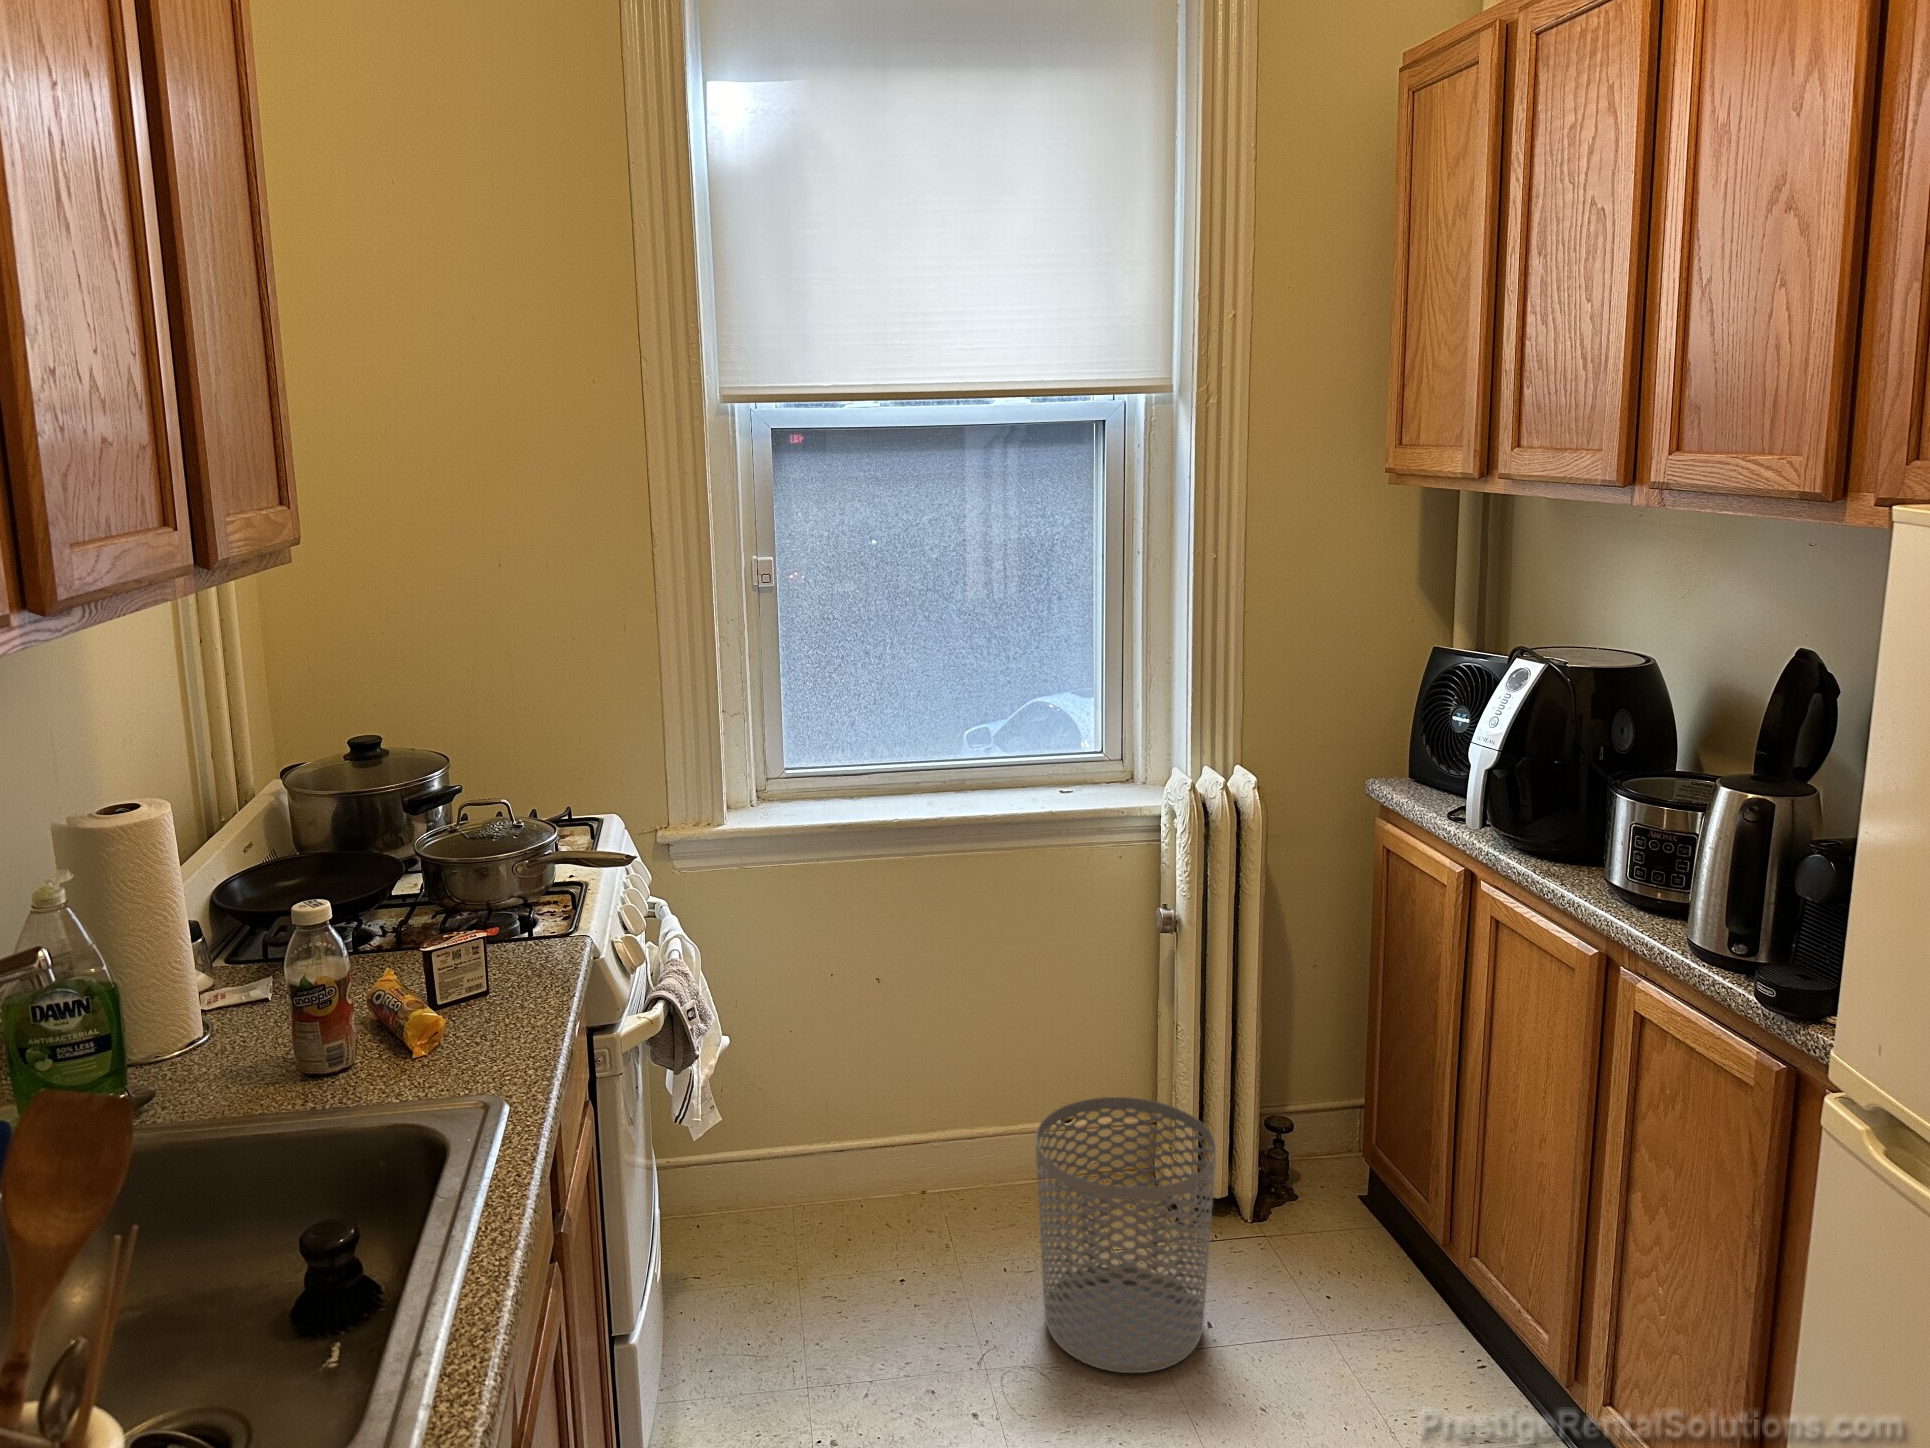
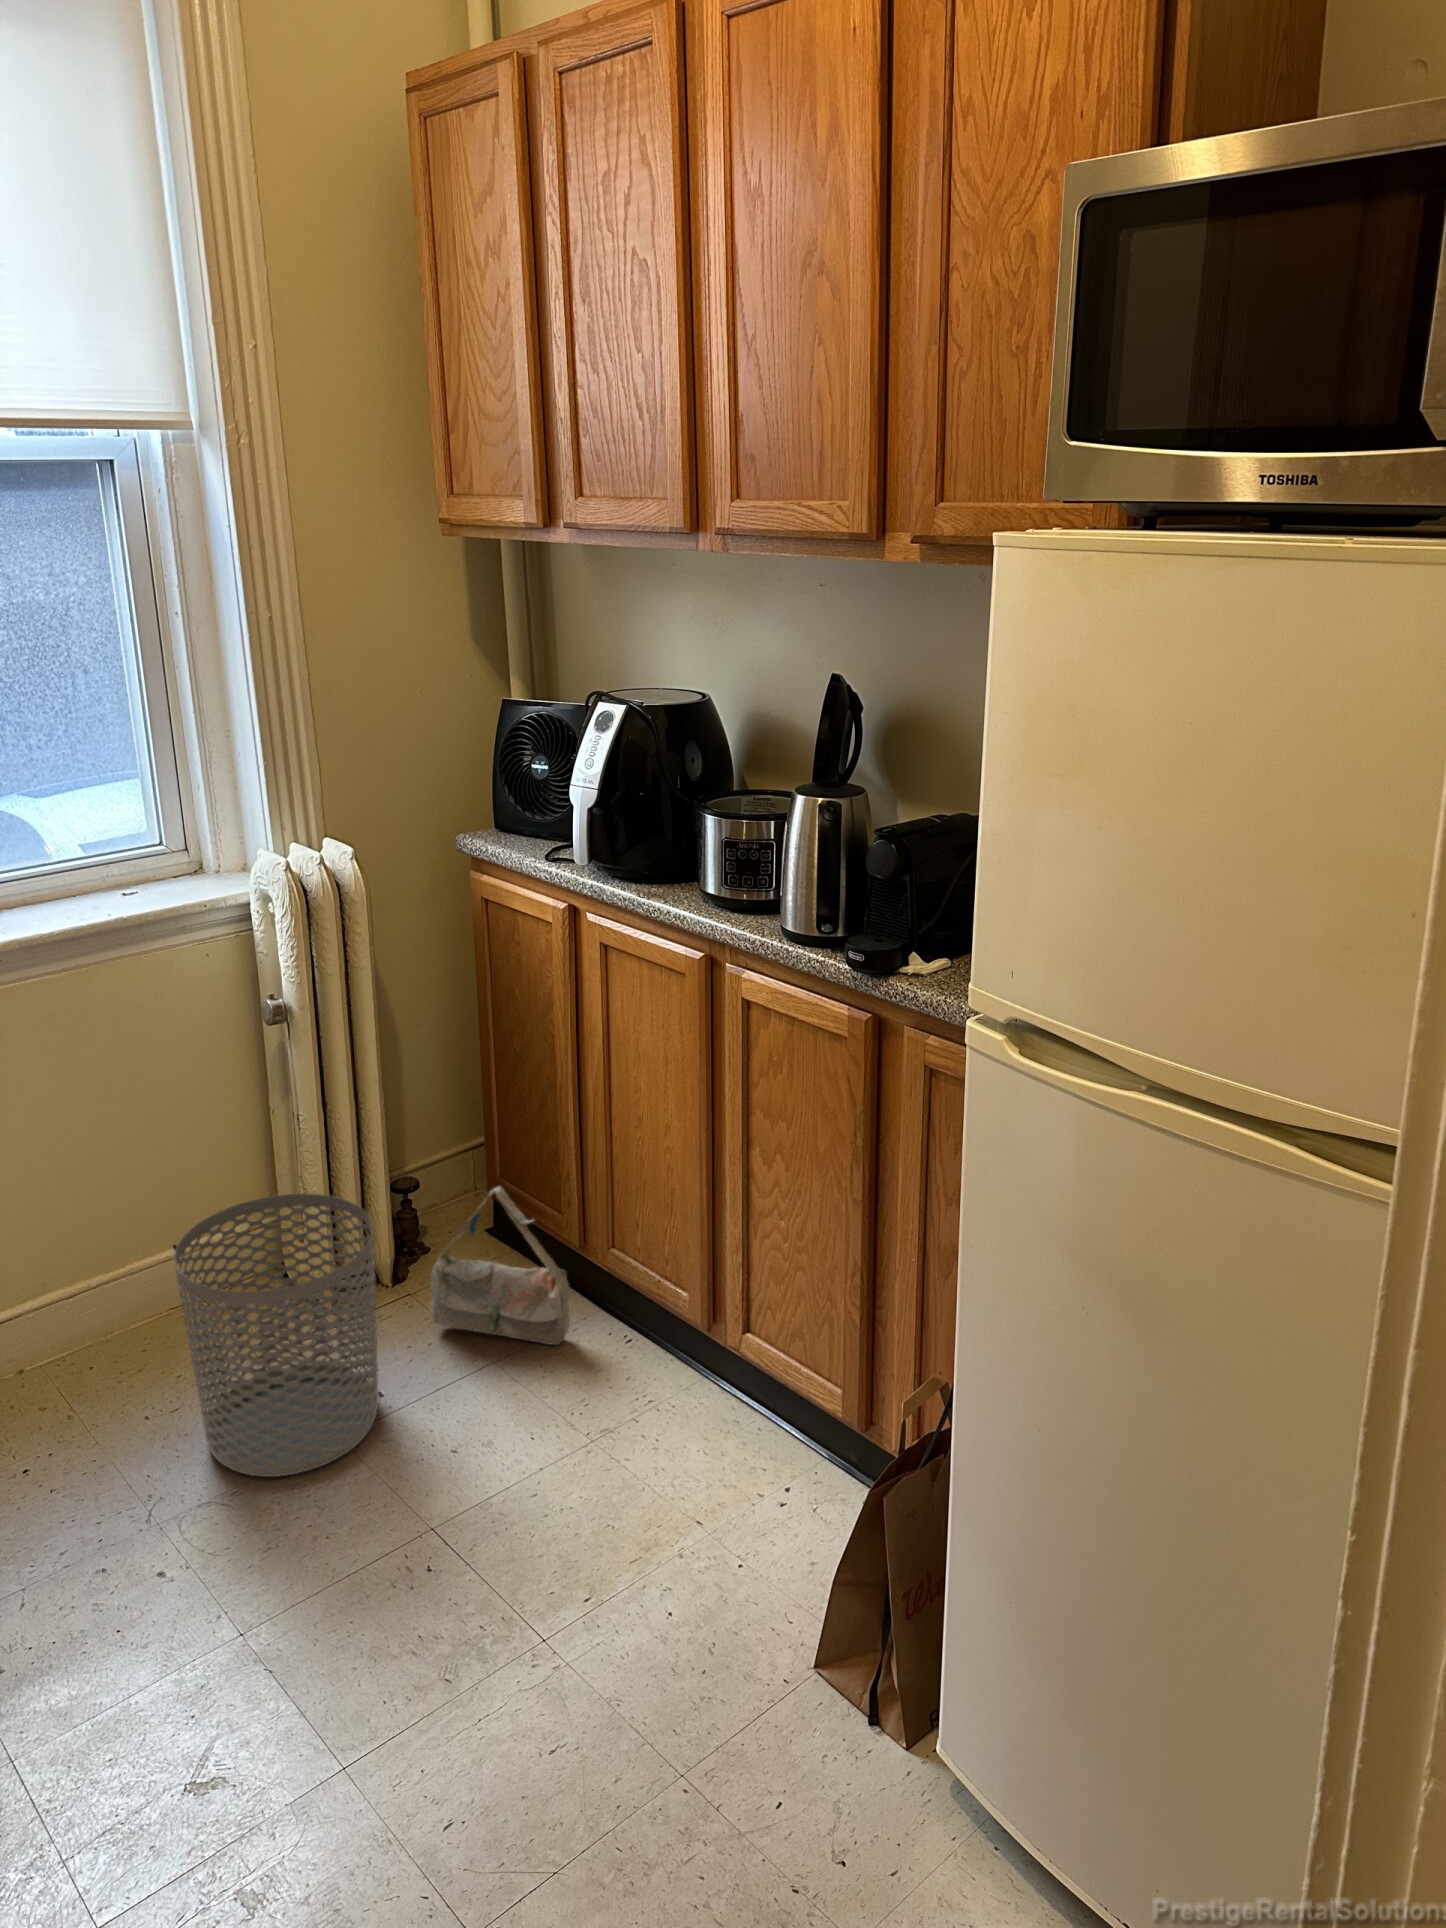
bag: none [1277,1149,1422,1339] -> present [429,1187,569,1345]

